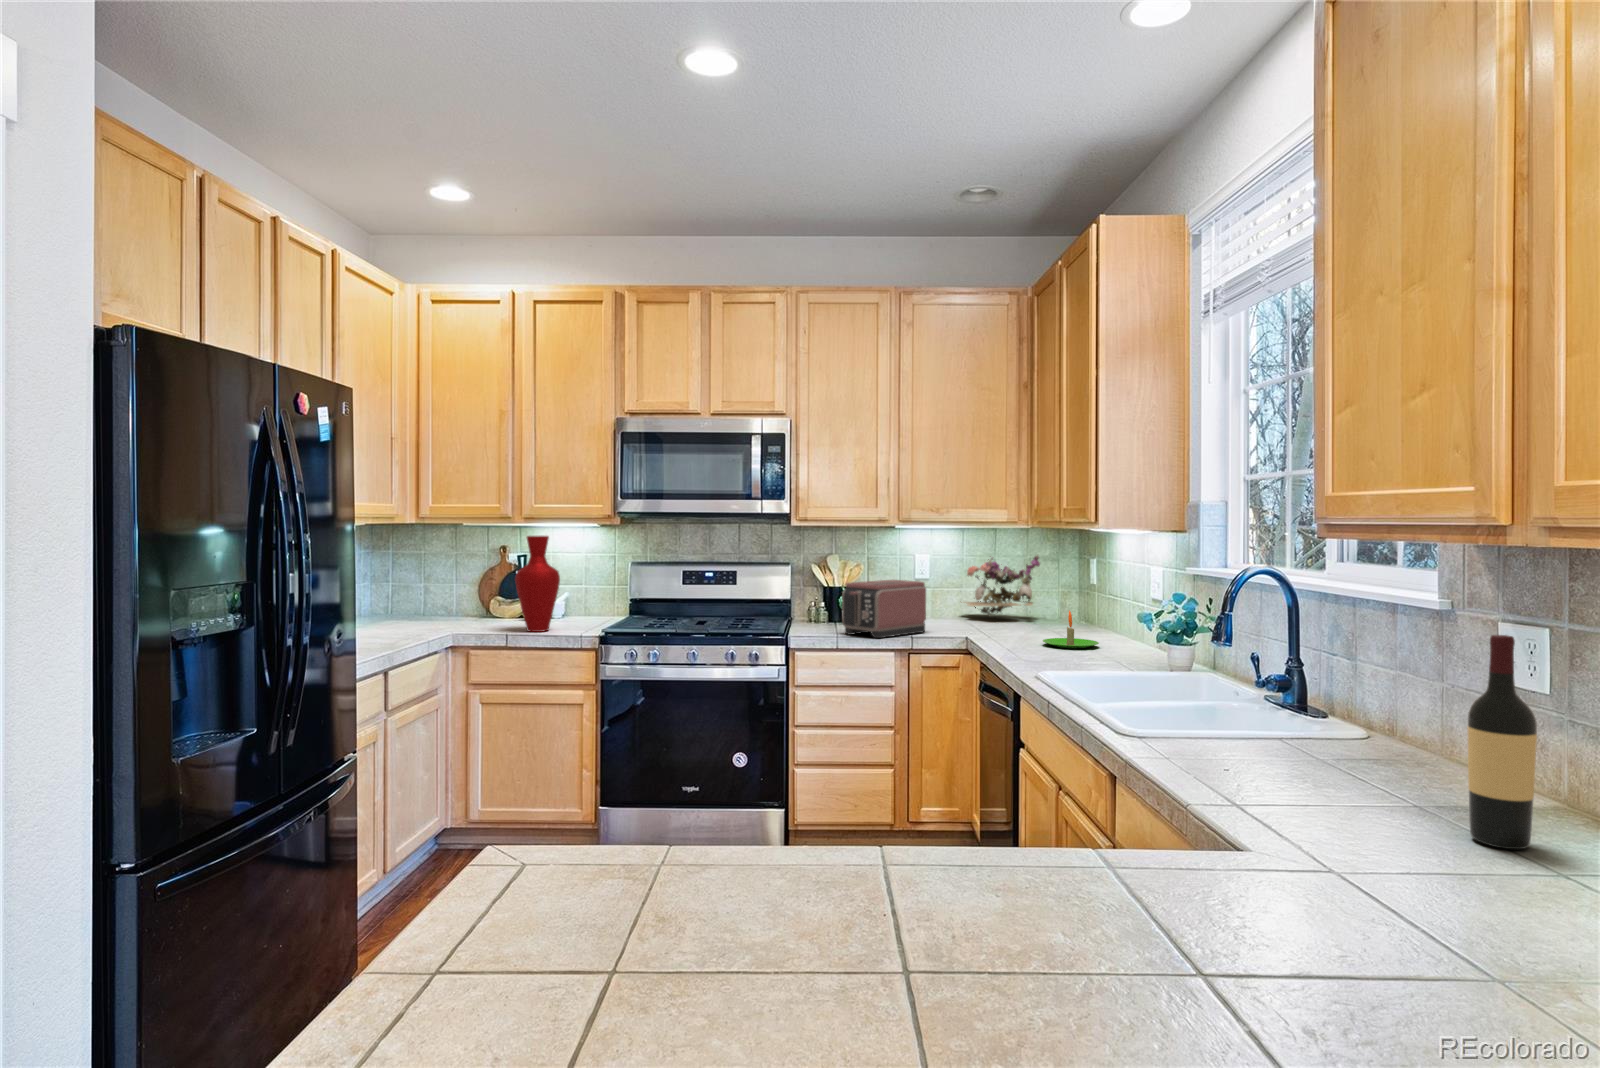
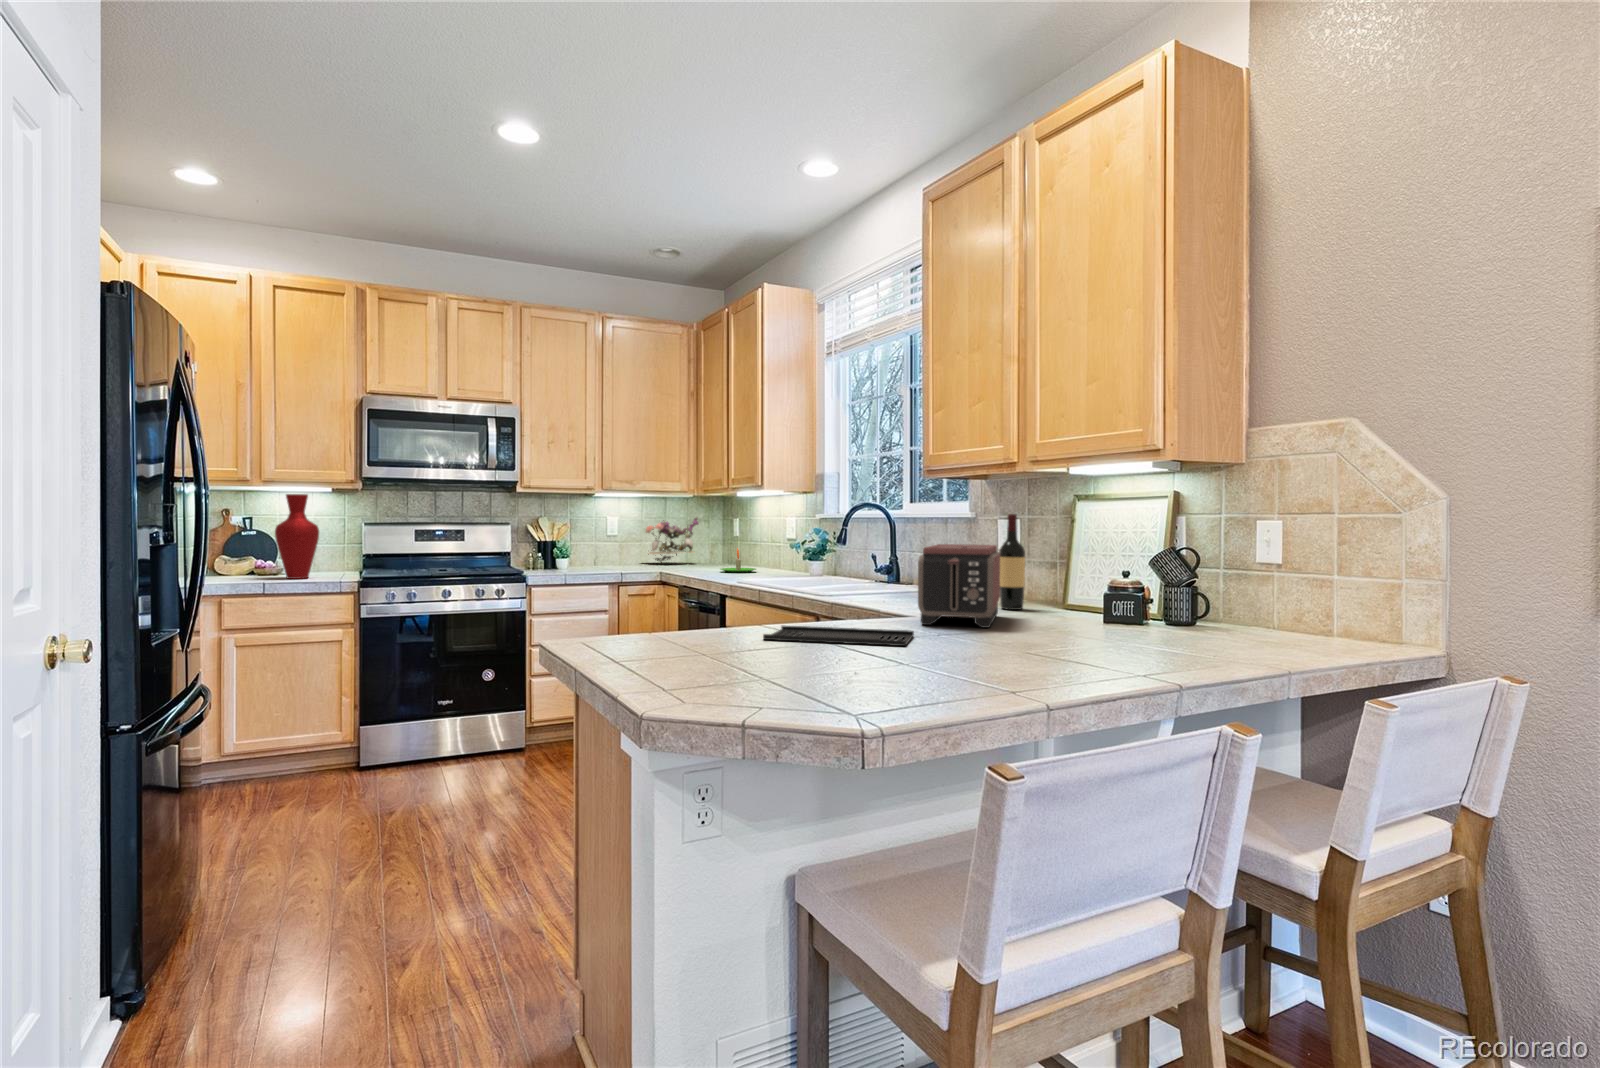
toaster: present [842,580,926,638] -> present [918,544,1000,628]
tray: none [809,865,1138,1016] -> present [763,625,914,646]

